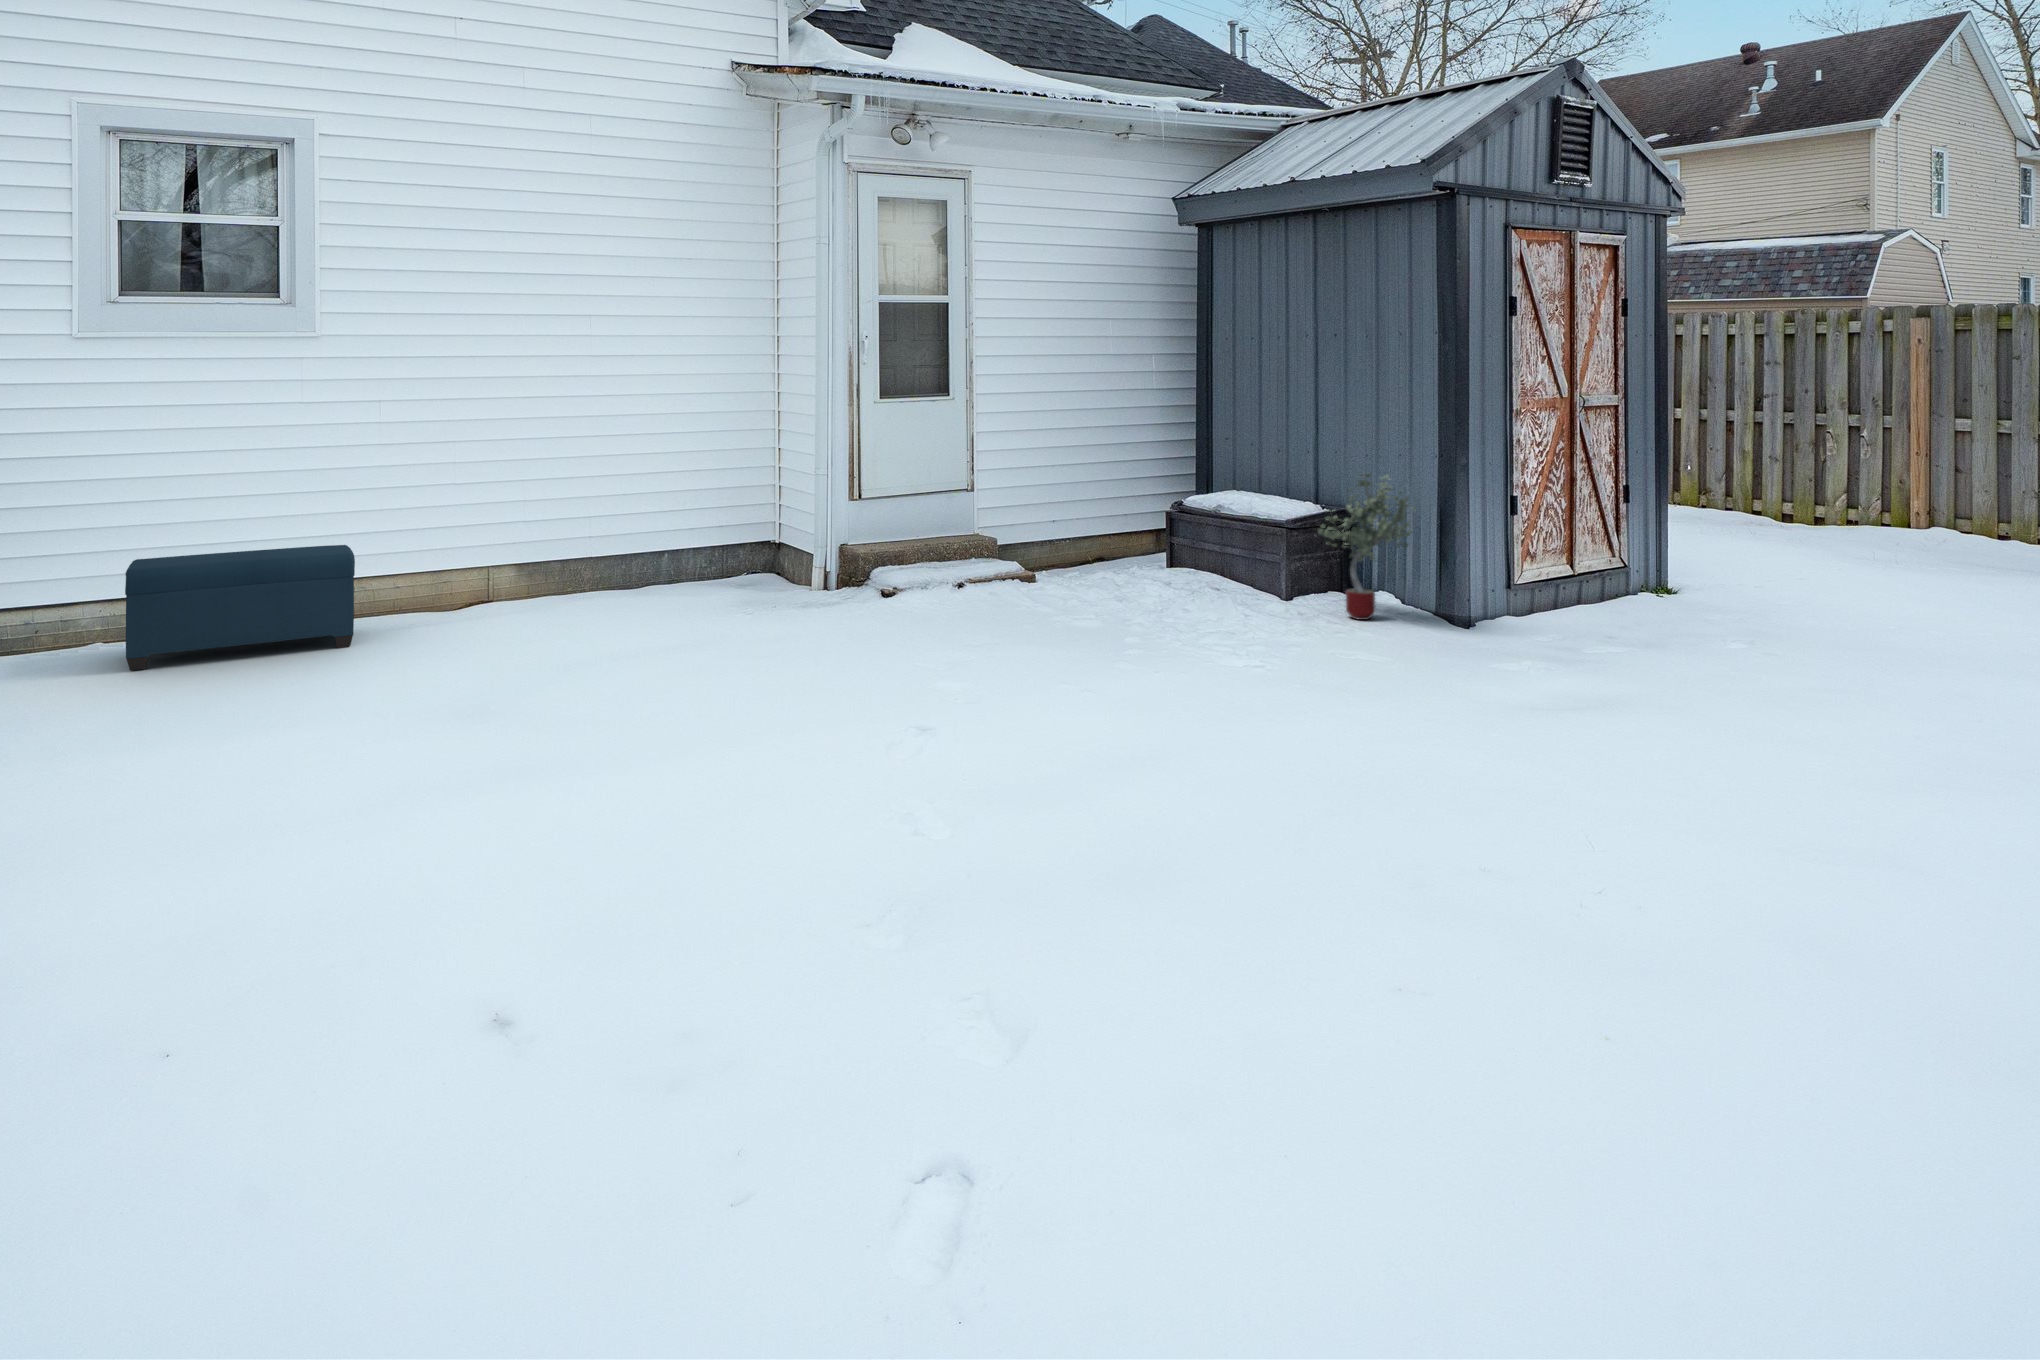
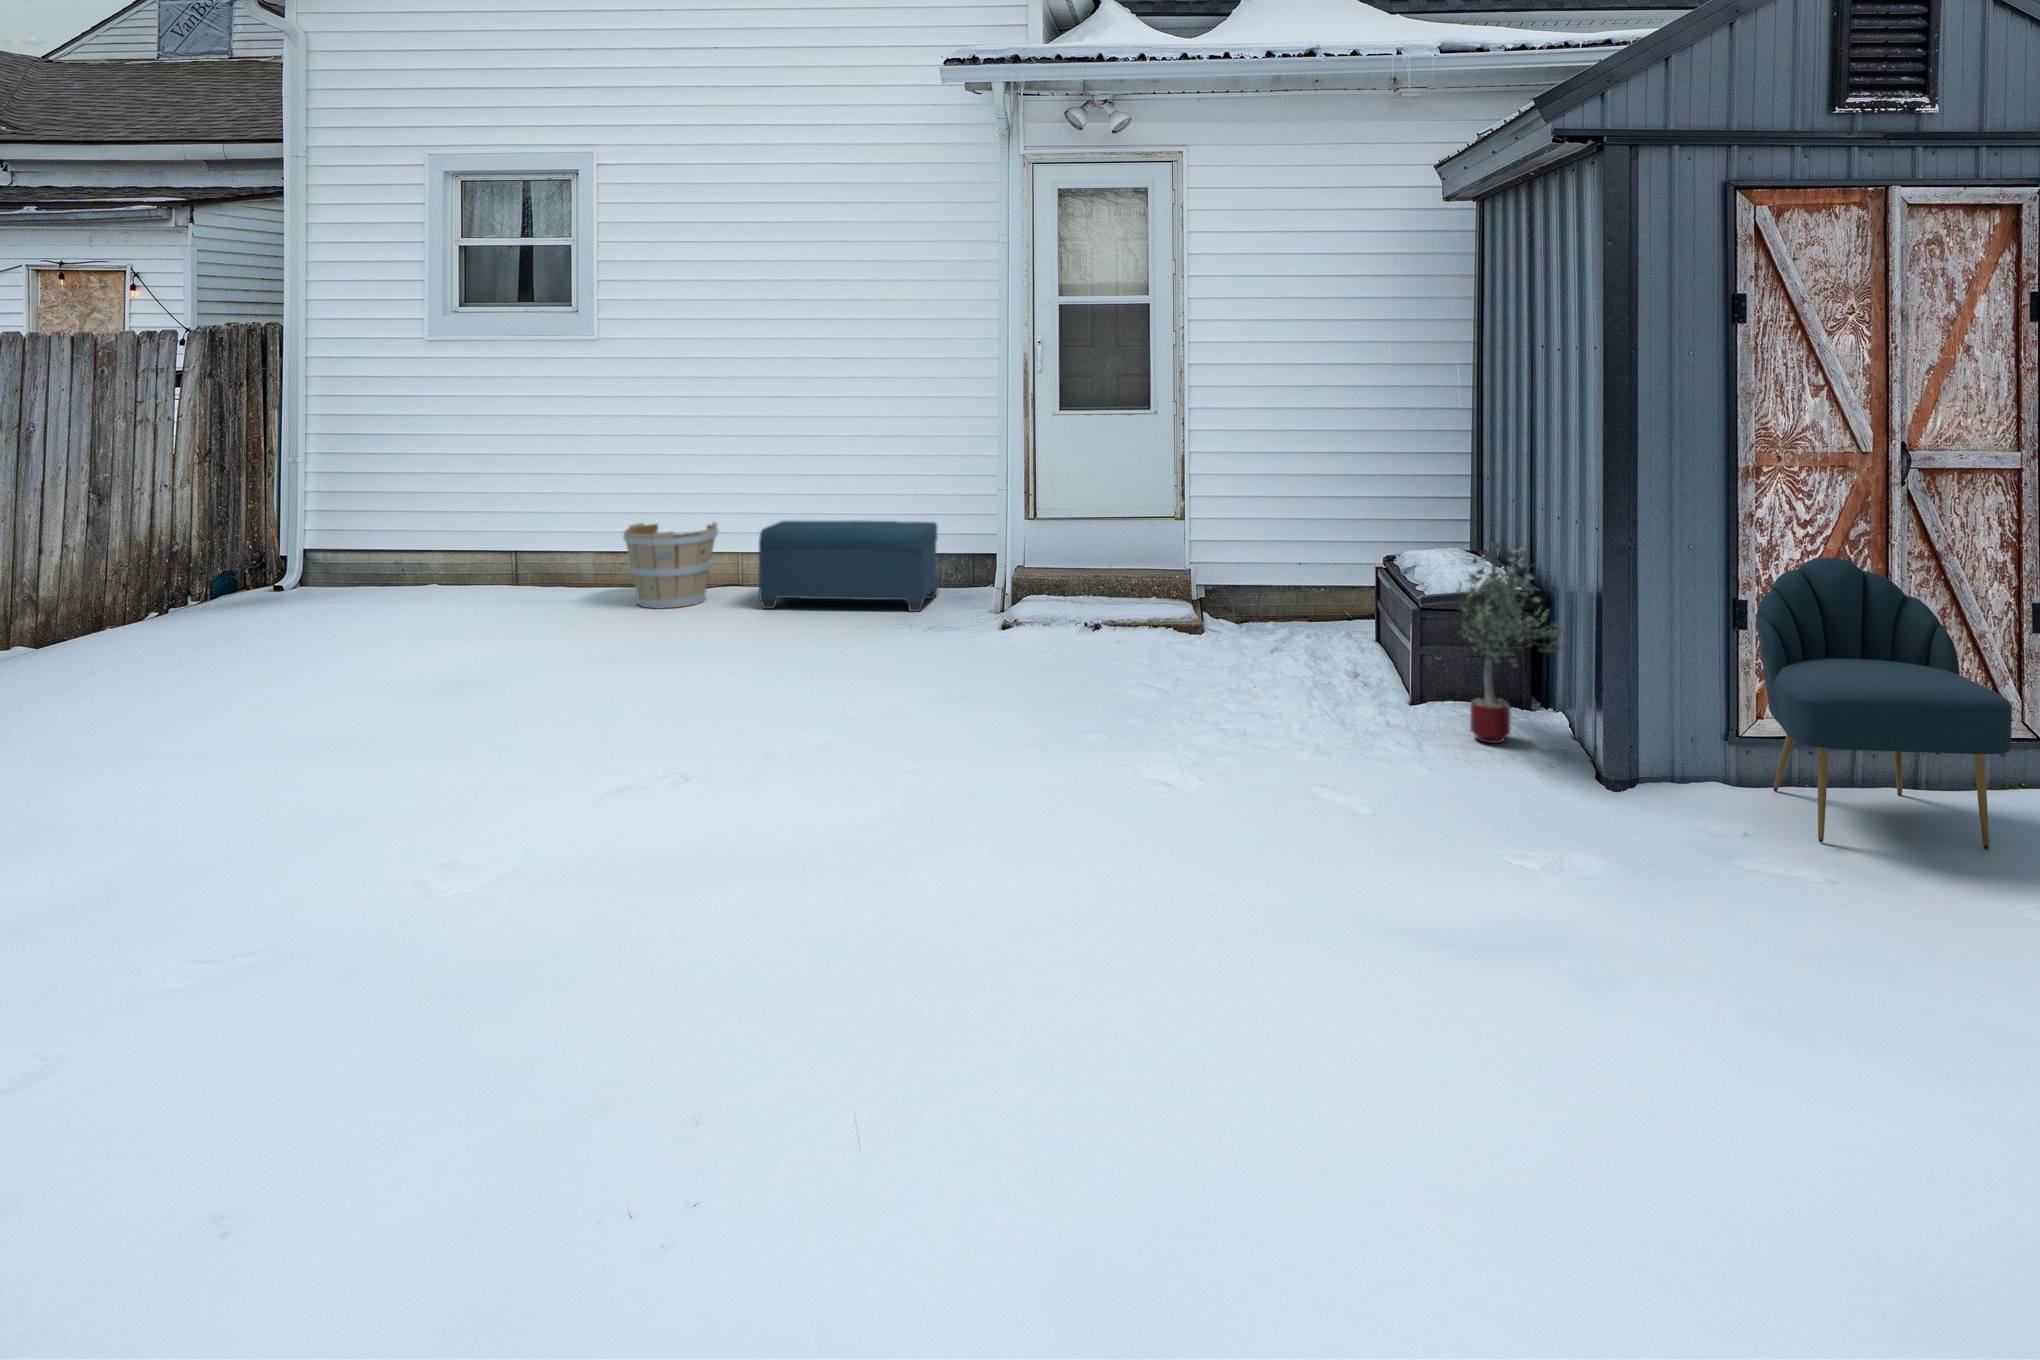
chair: none [1540,465,1693,635] -> present [1756,557,2012,849]
wooden bucket: none [401,535,508,636] -> present [623,523,718,609]
bench: present [125,545,355,670] -> present [759,520,938,612]

